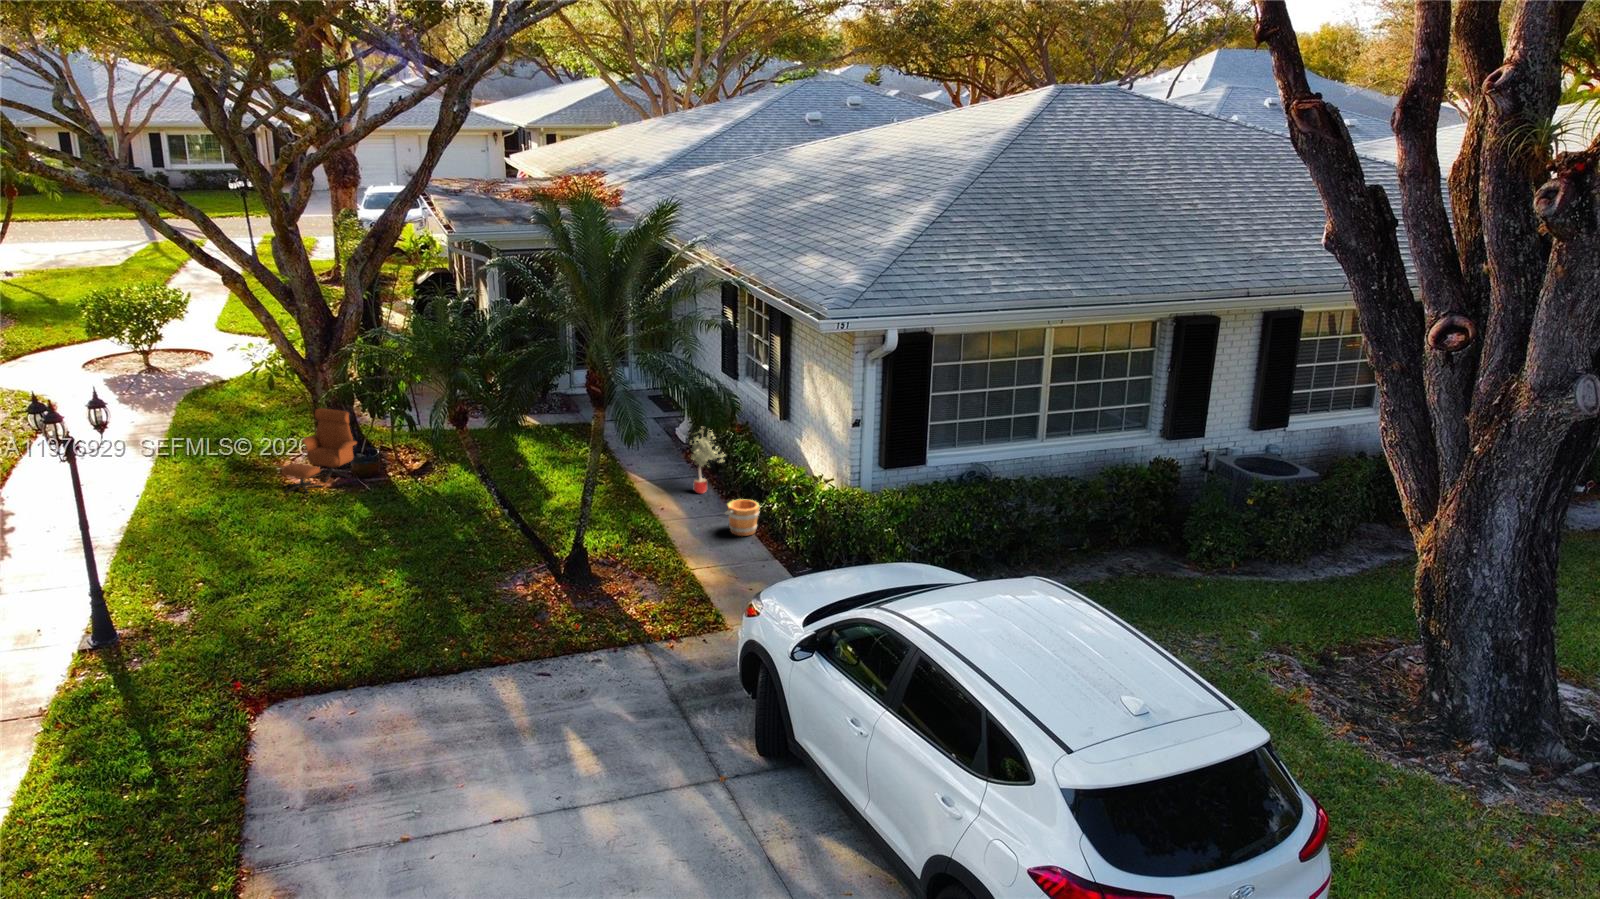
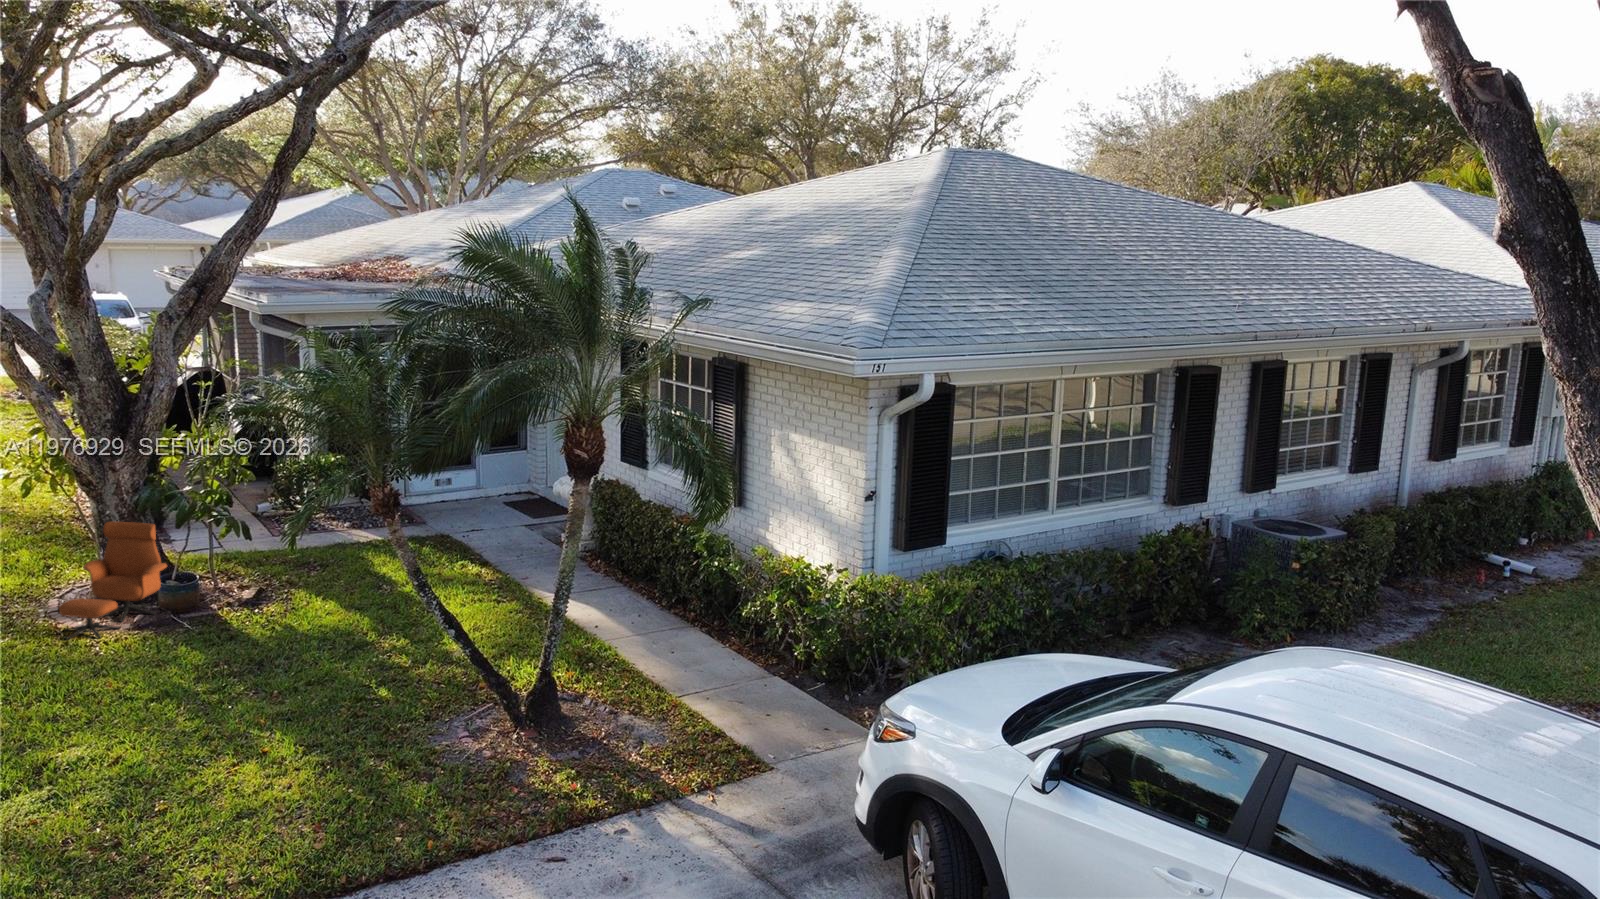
potted tree: present [691,427,725,494] -> none [622,518,670,604]
bucket: present [725,499,759,536] -> none [692,604,737,649]

